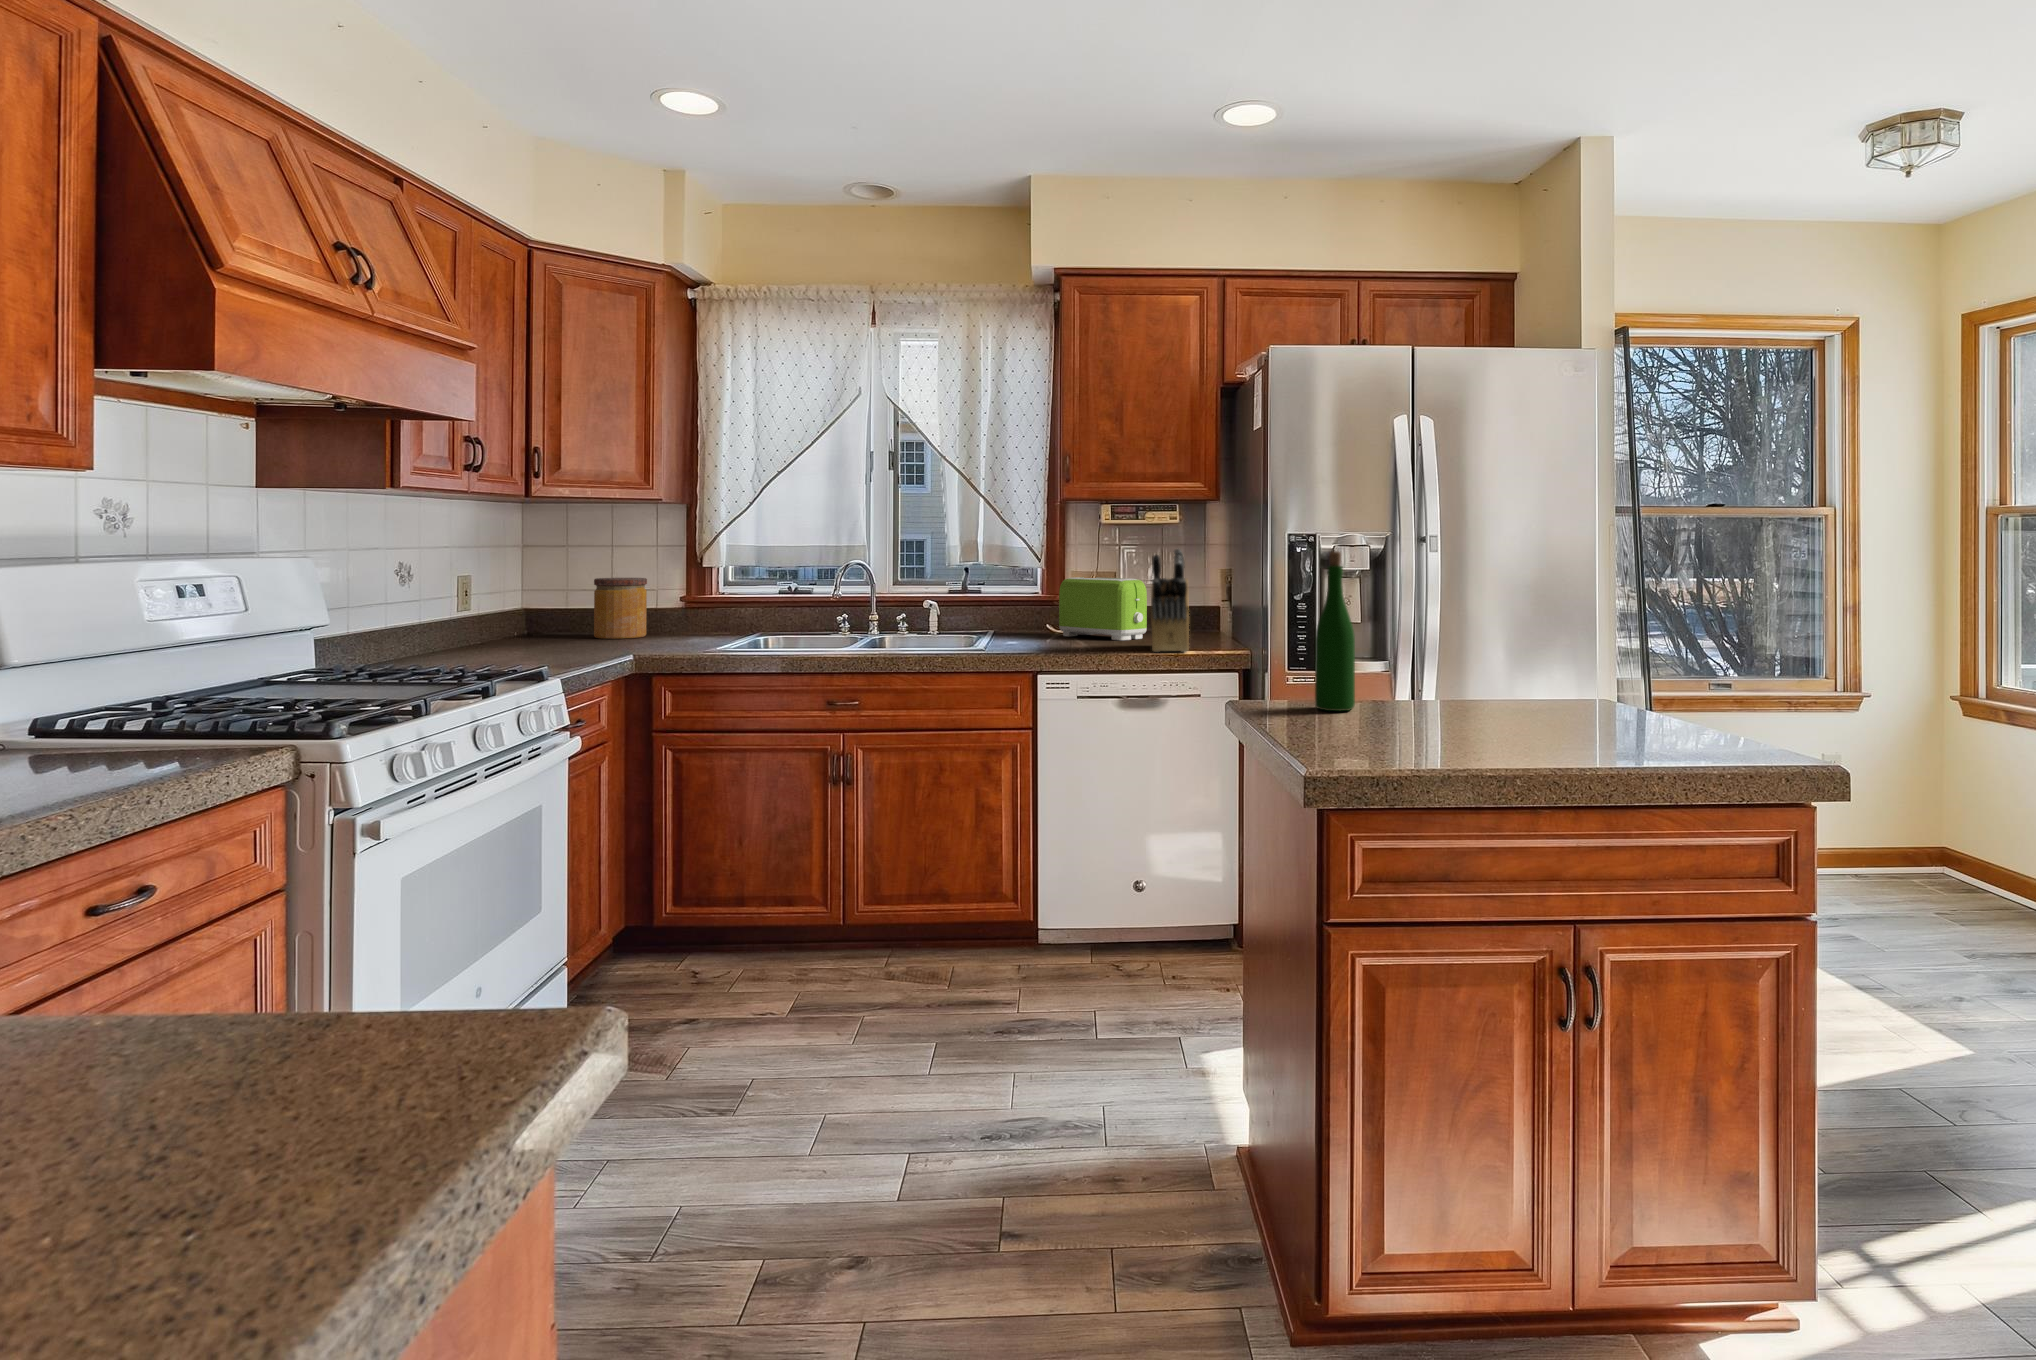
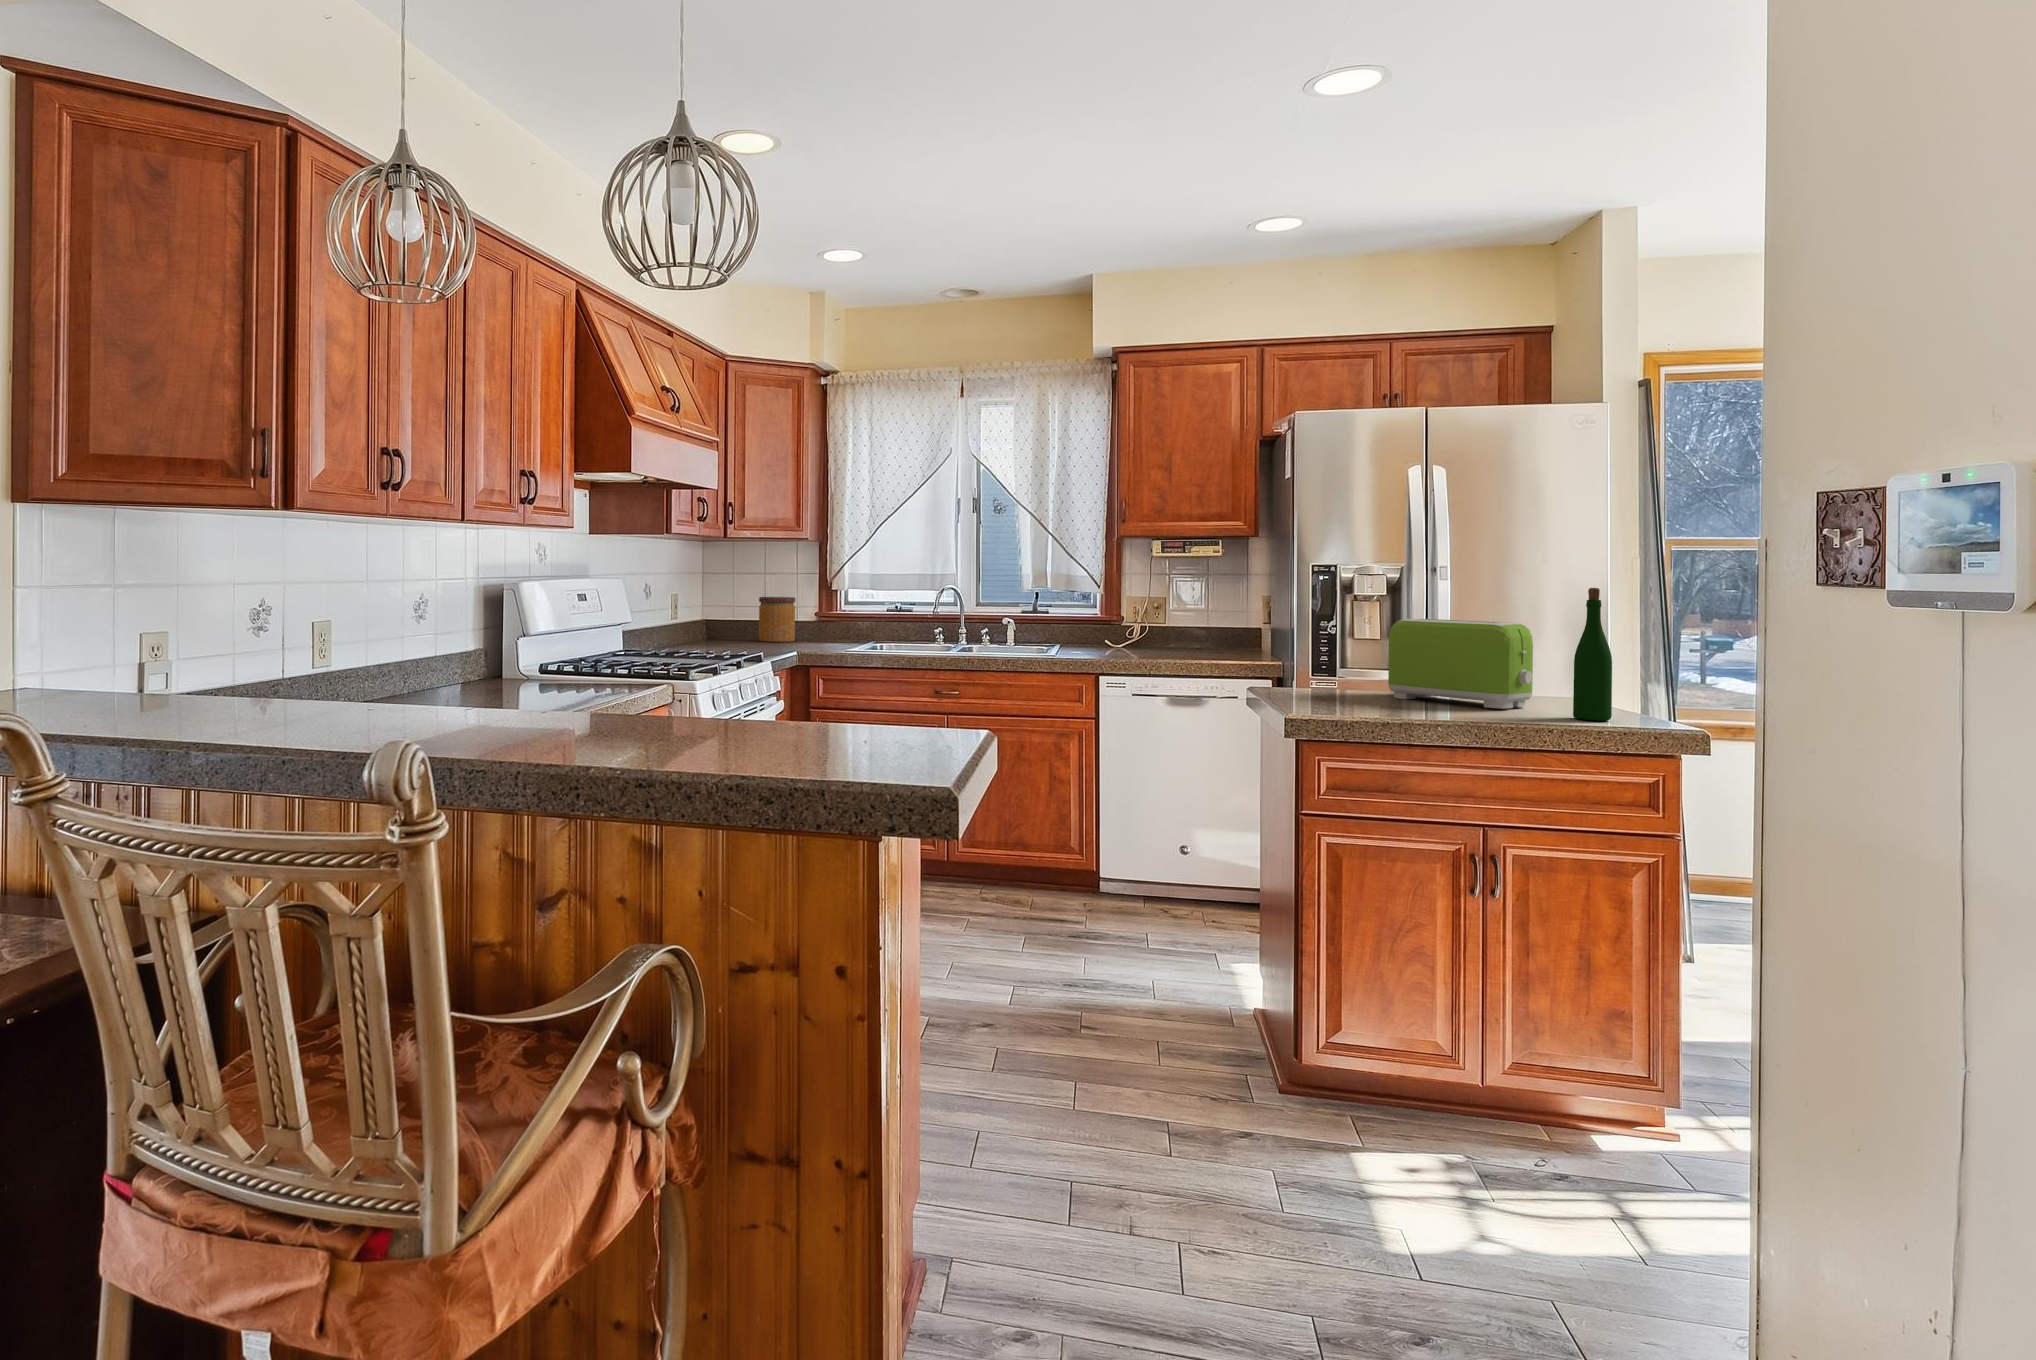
knife block: present [1151,549,1189,652] -> none [1195,578,1227,661]
wine bottle: present [1315,551,1355,711] -> present [1573,588,1612,721]
toaster: present [1059,577,1147,640] -> present [1388,619,1533,709]

